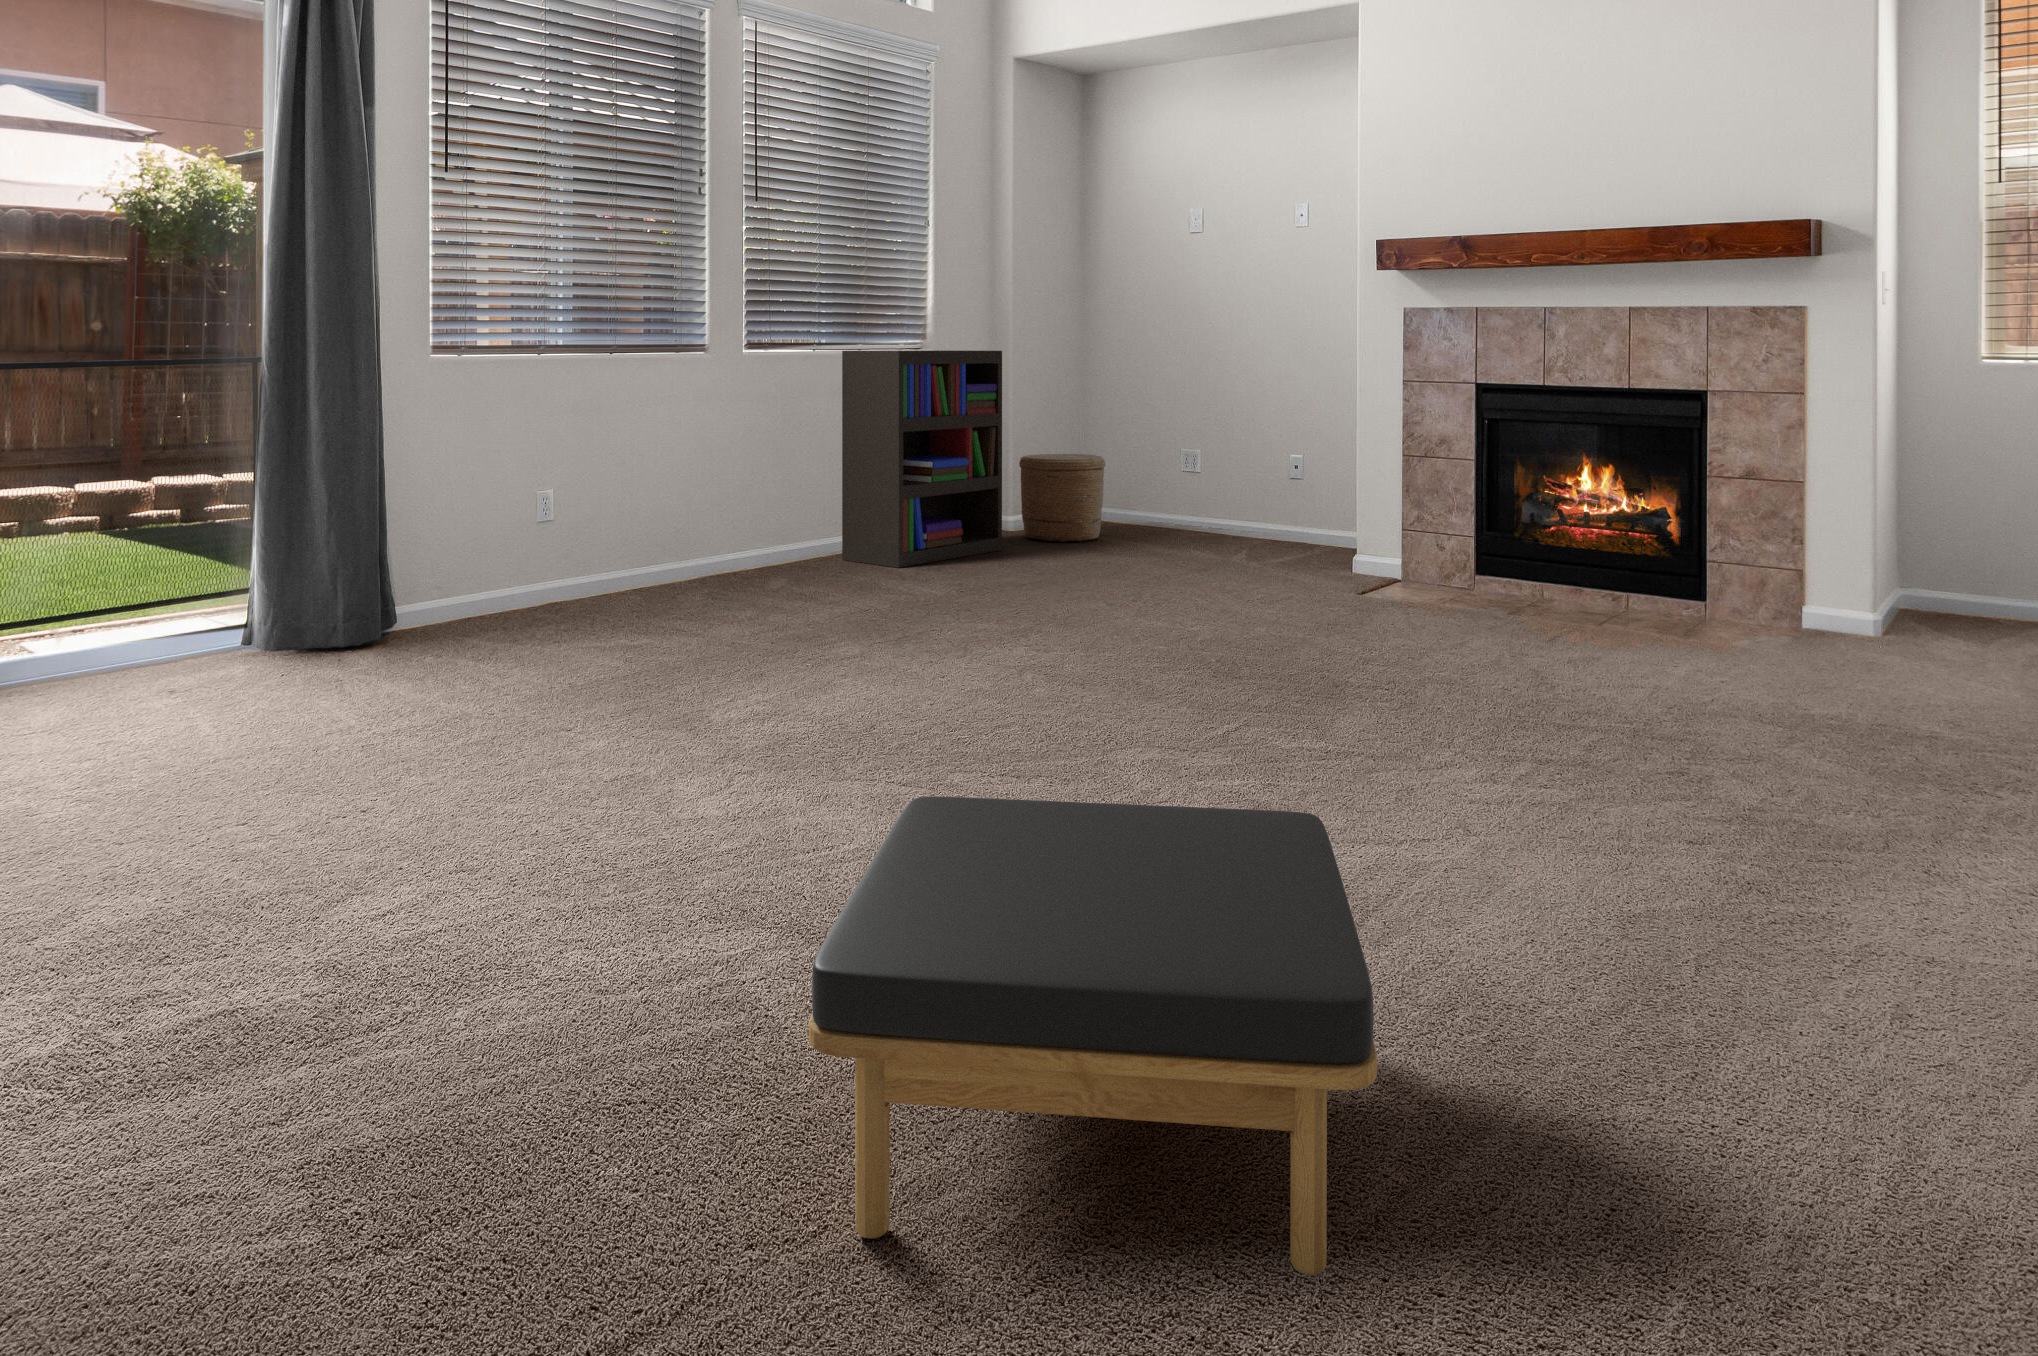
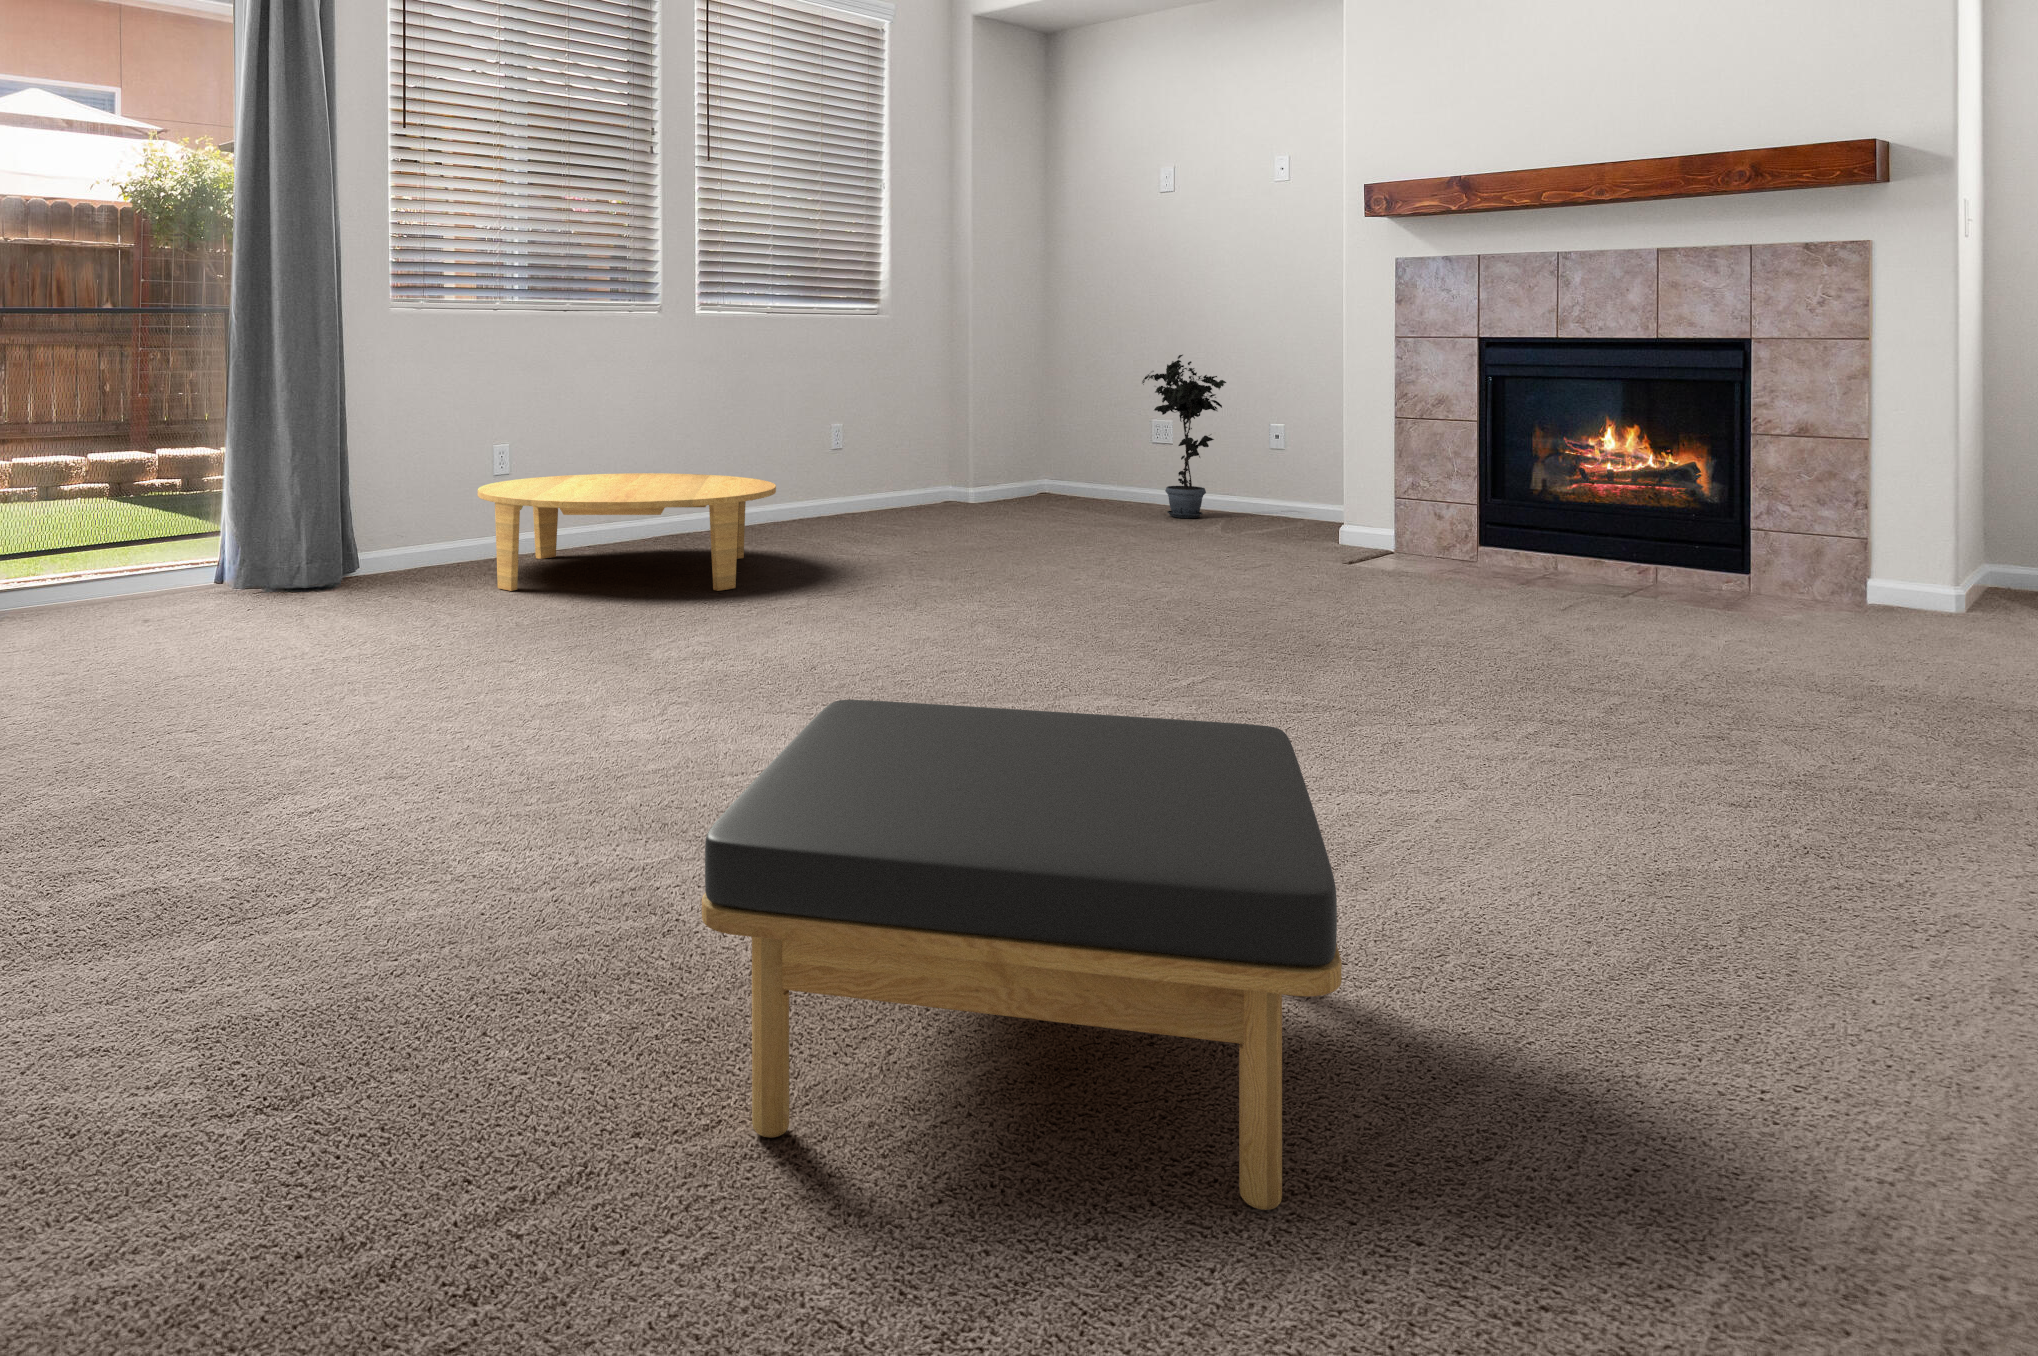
bookshelf: present [842,350,1002,568] -> none [796,311,962,534]
potted plant: none [1171,390,1249,544] -> present [1142,355,1226,518]
woven basket: present [1019,454,1105,542] -> none [980,425,1072,515]
coffee table: none [527,515,827,642] -> present [478,473,776,591]

